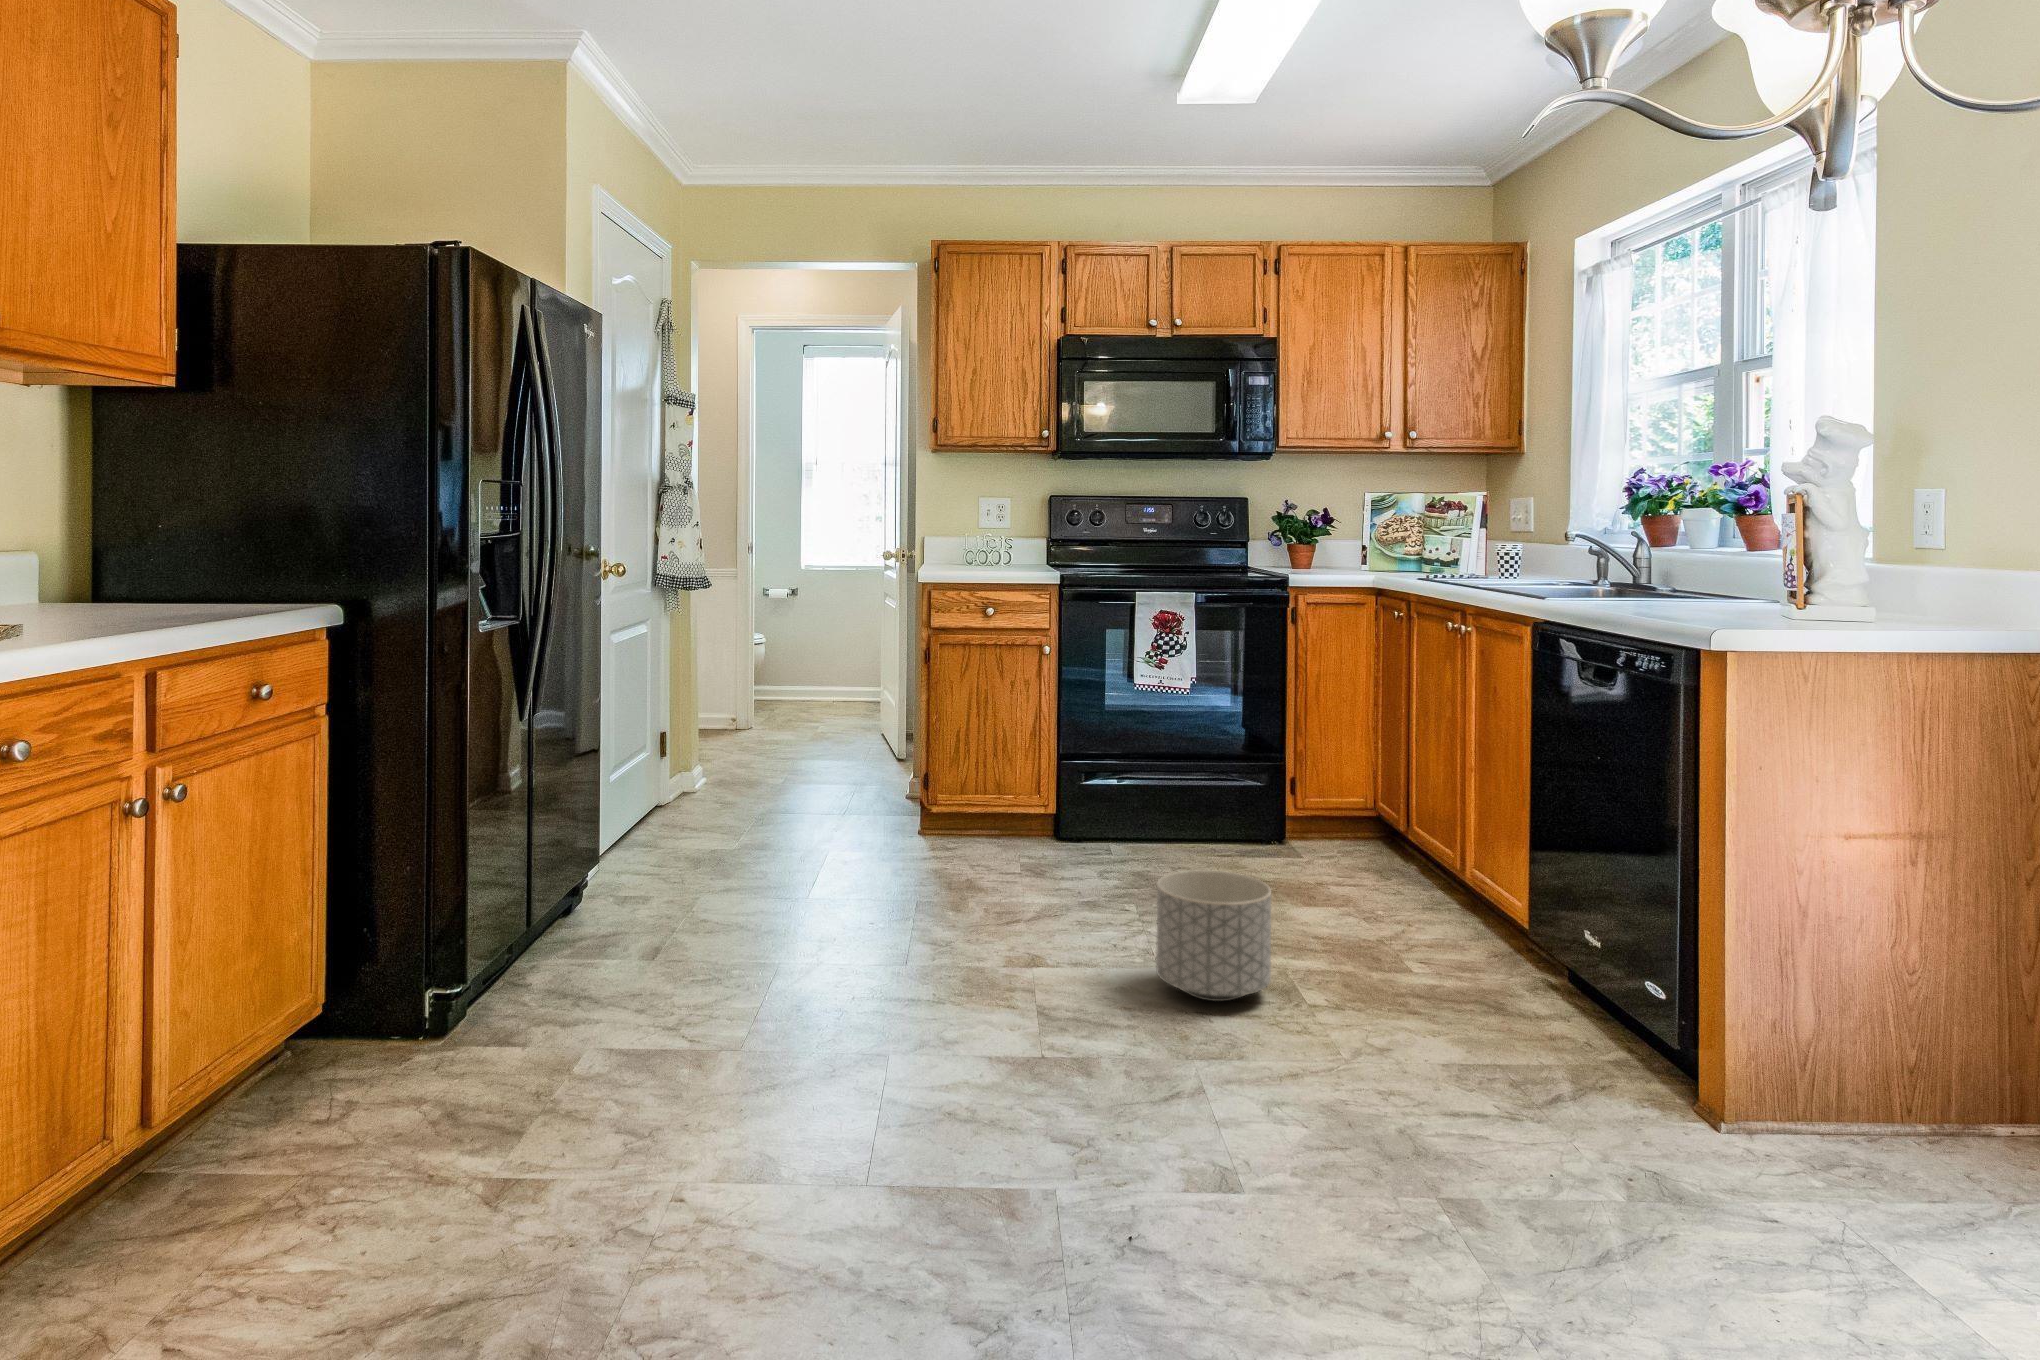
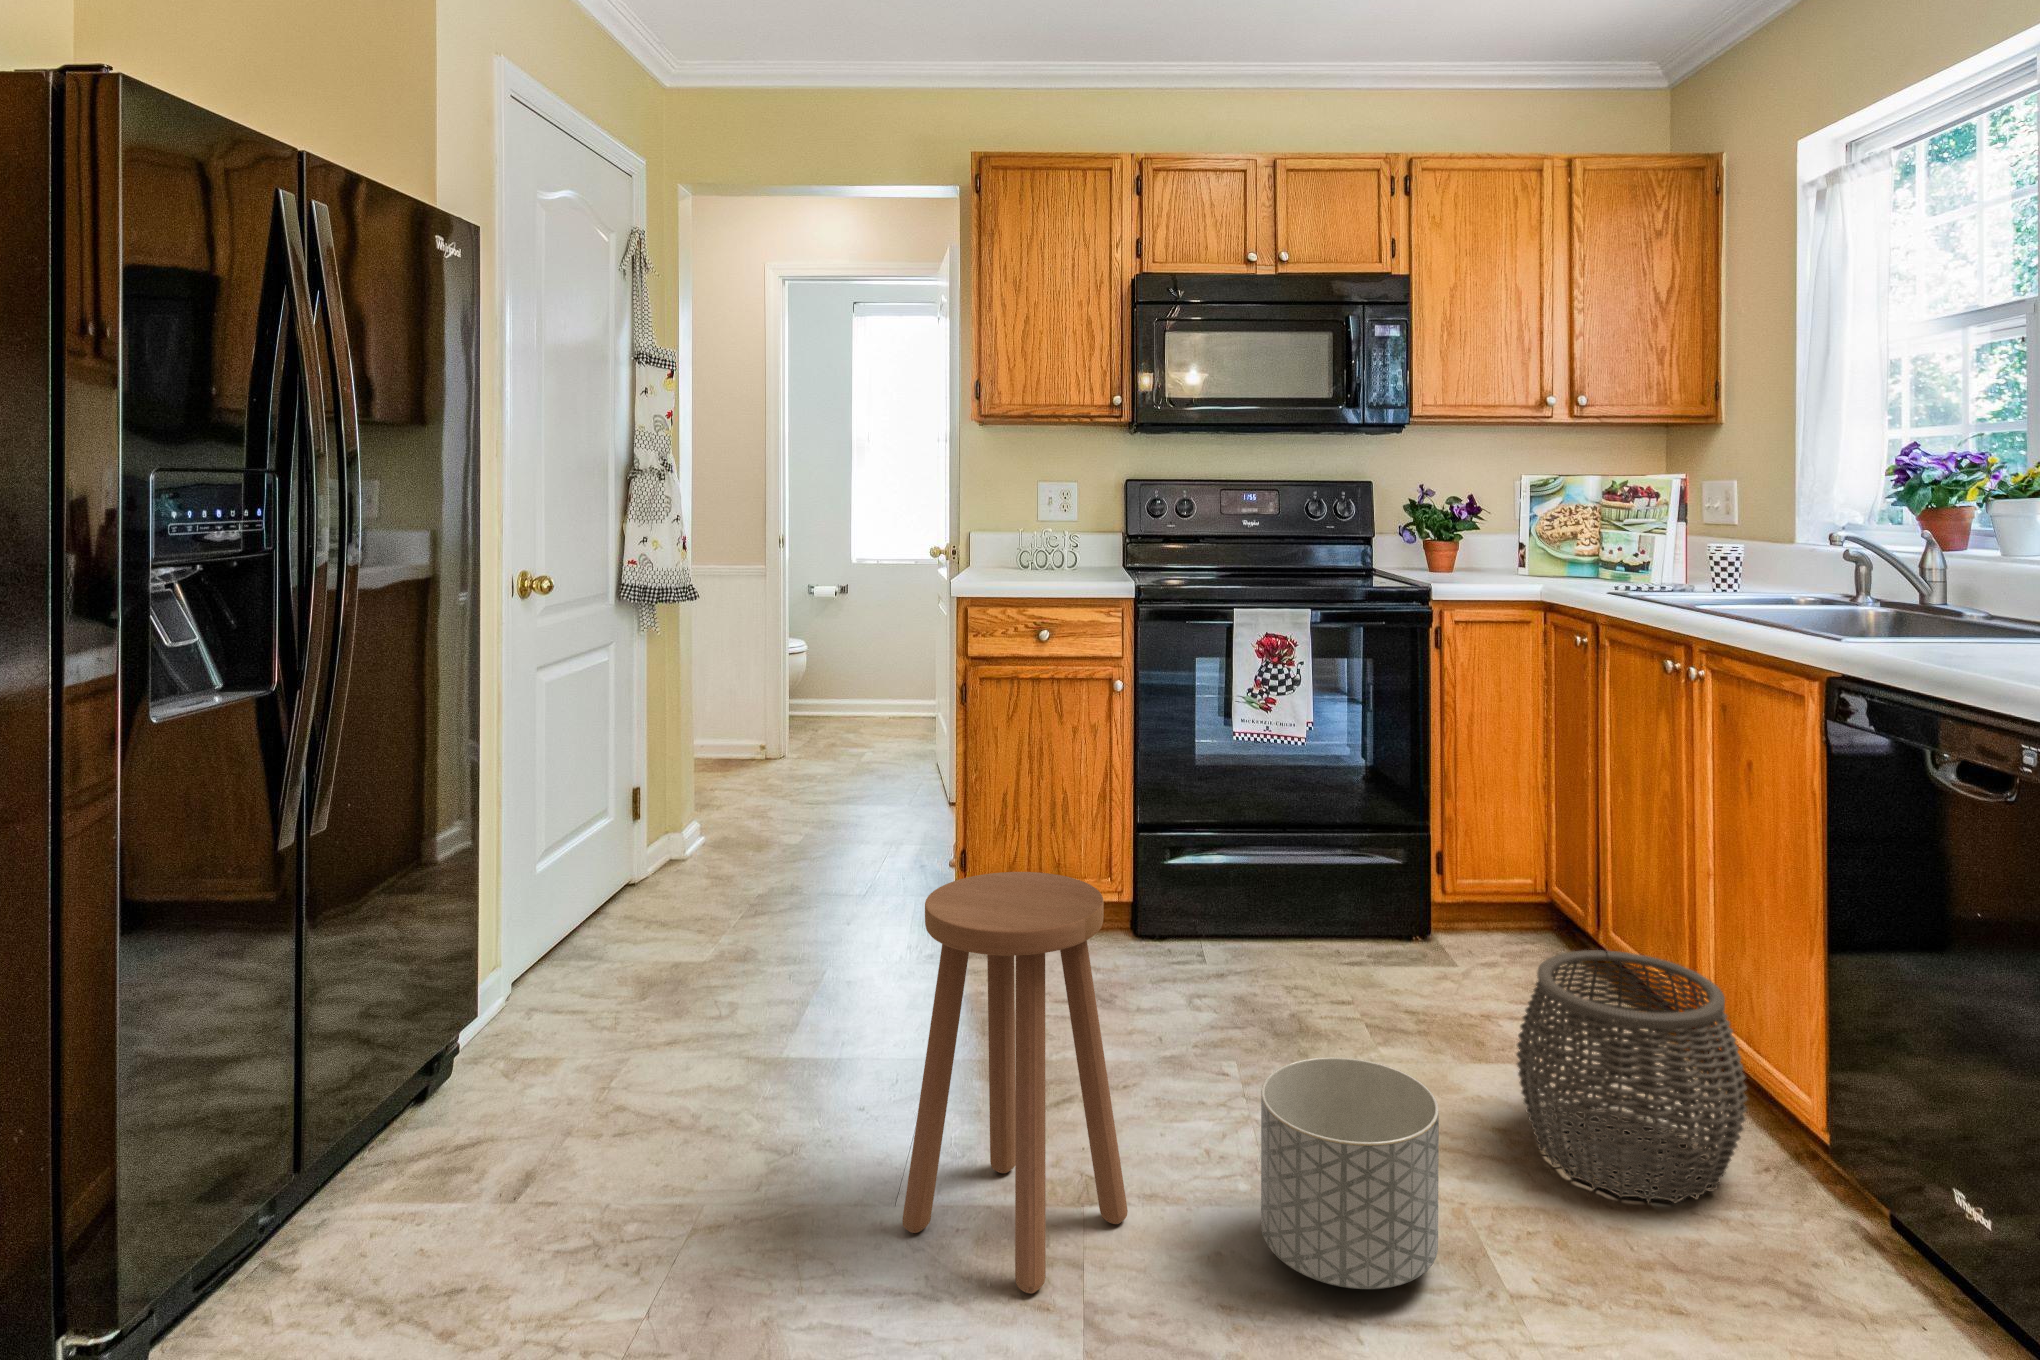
stool: none [921,749,1068,1001] -> present [903,872,1128,1294]
woven basket: none [1333,818,1484,973] -> present [1516,950,1747,1203]

